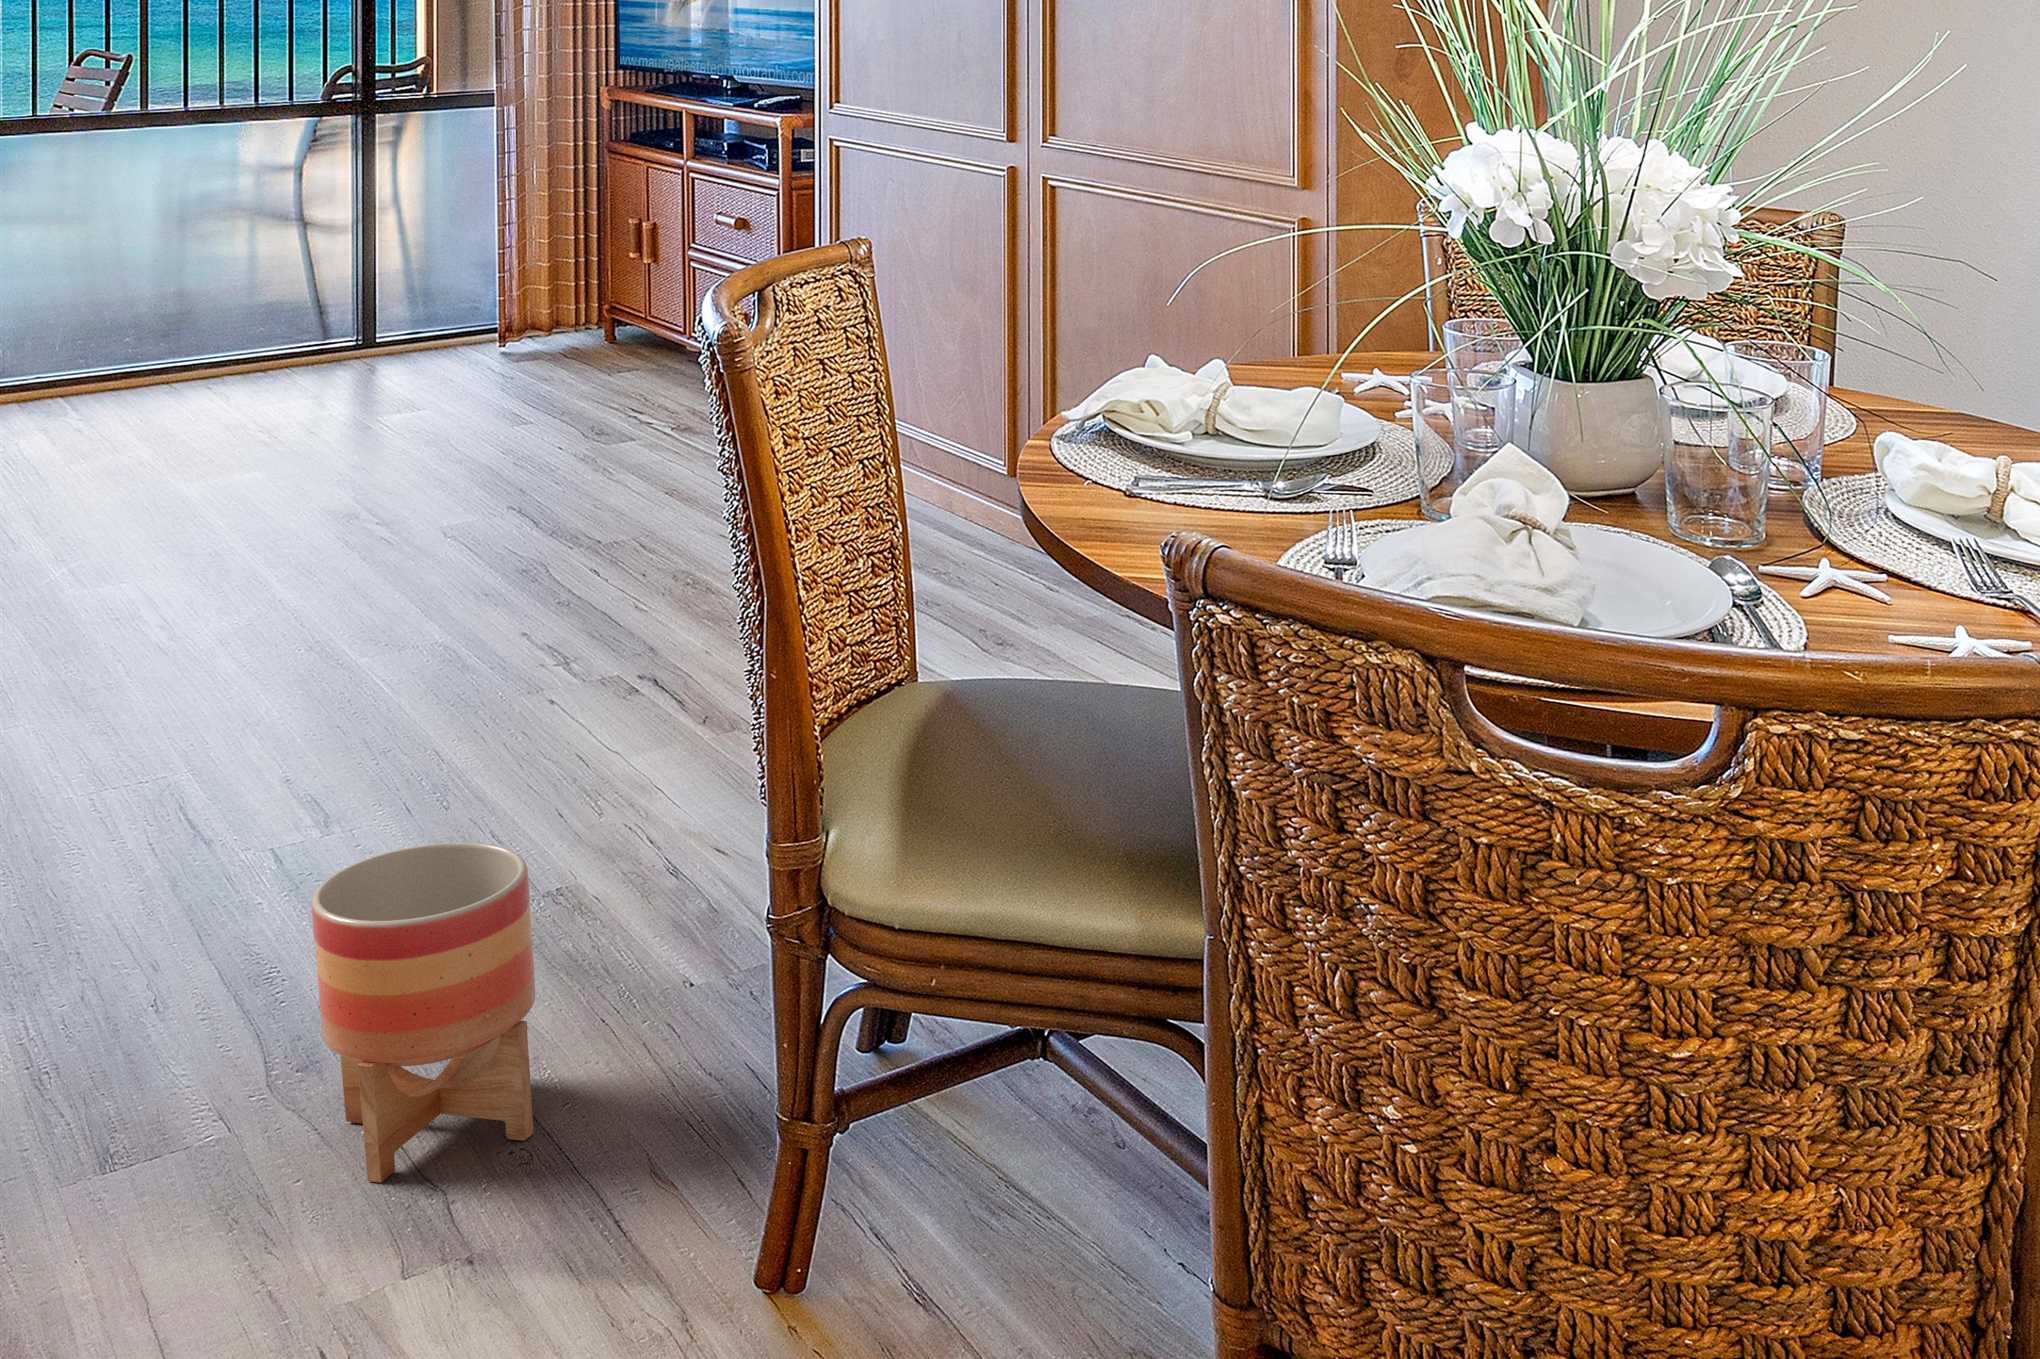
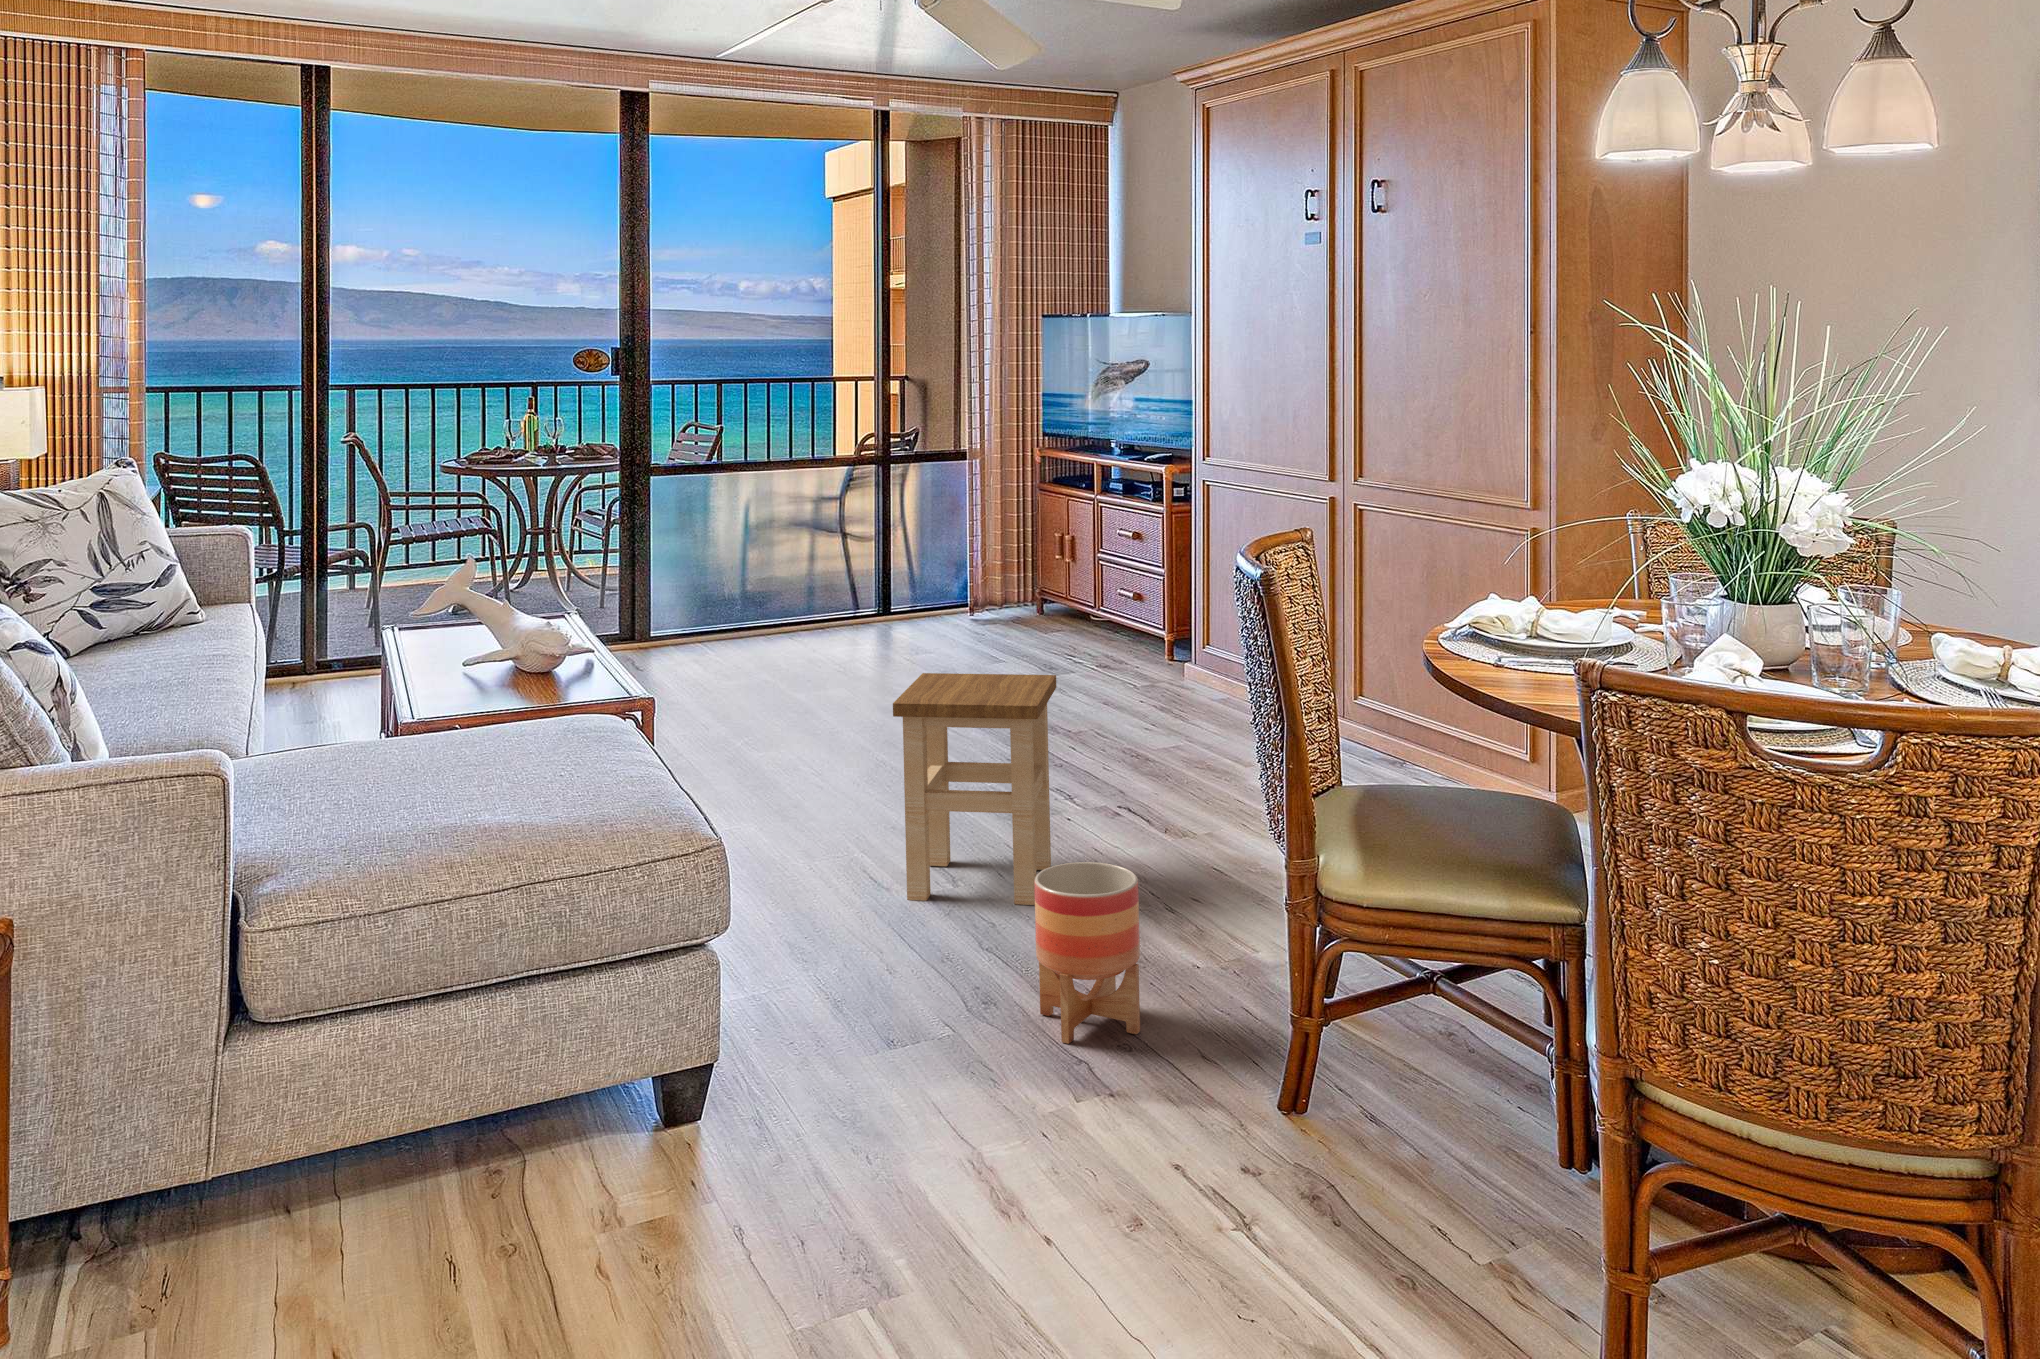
stool: none [111,480,480,896] -> present [893,673,1056,905]

